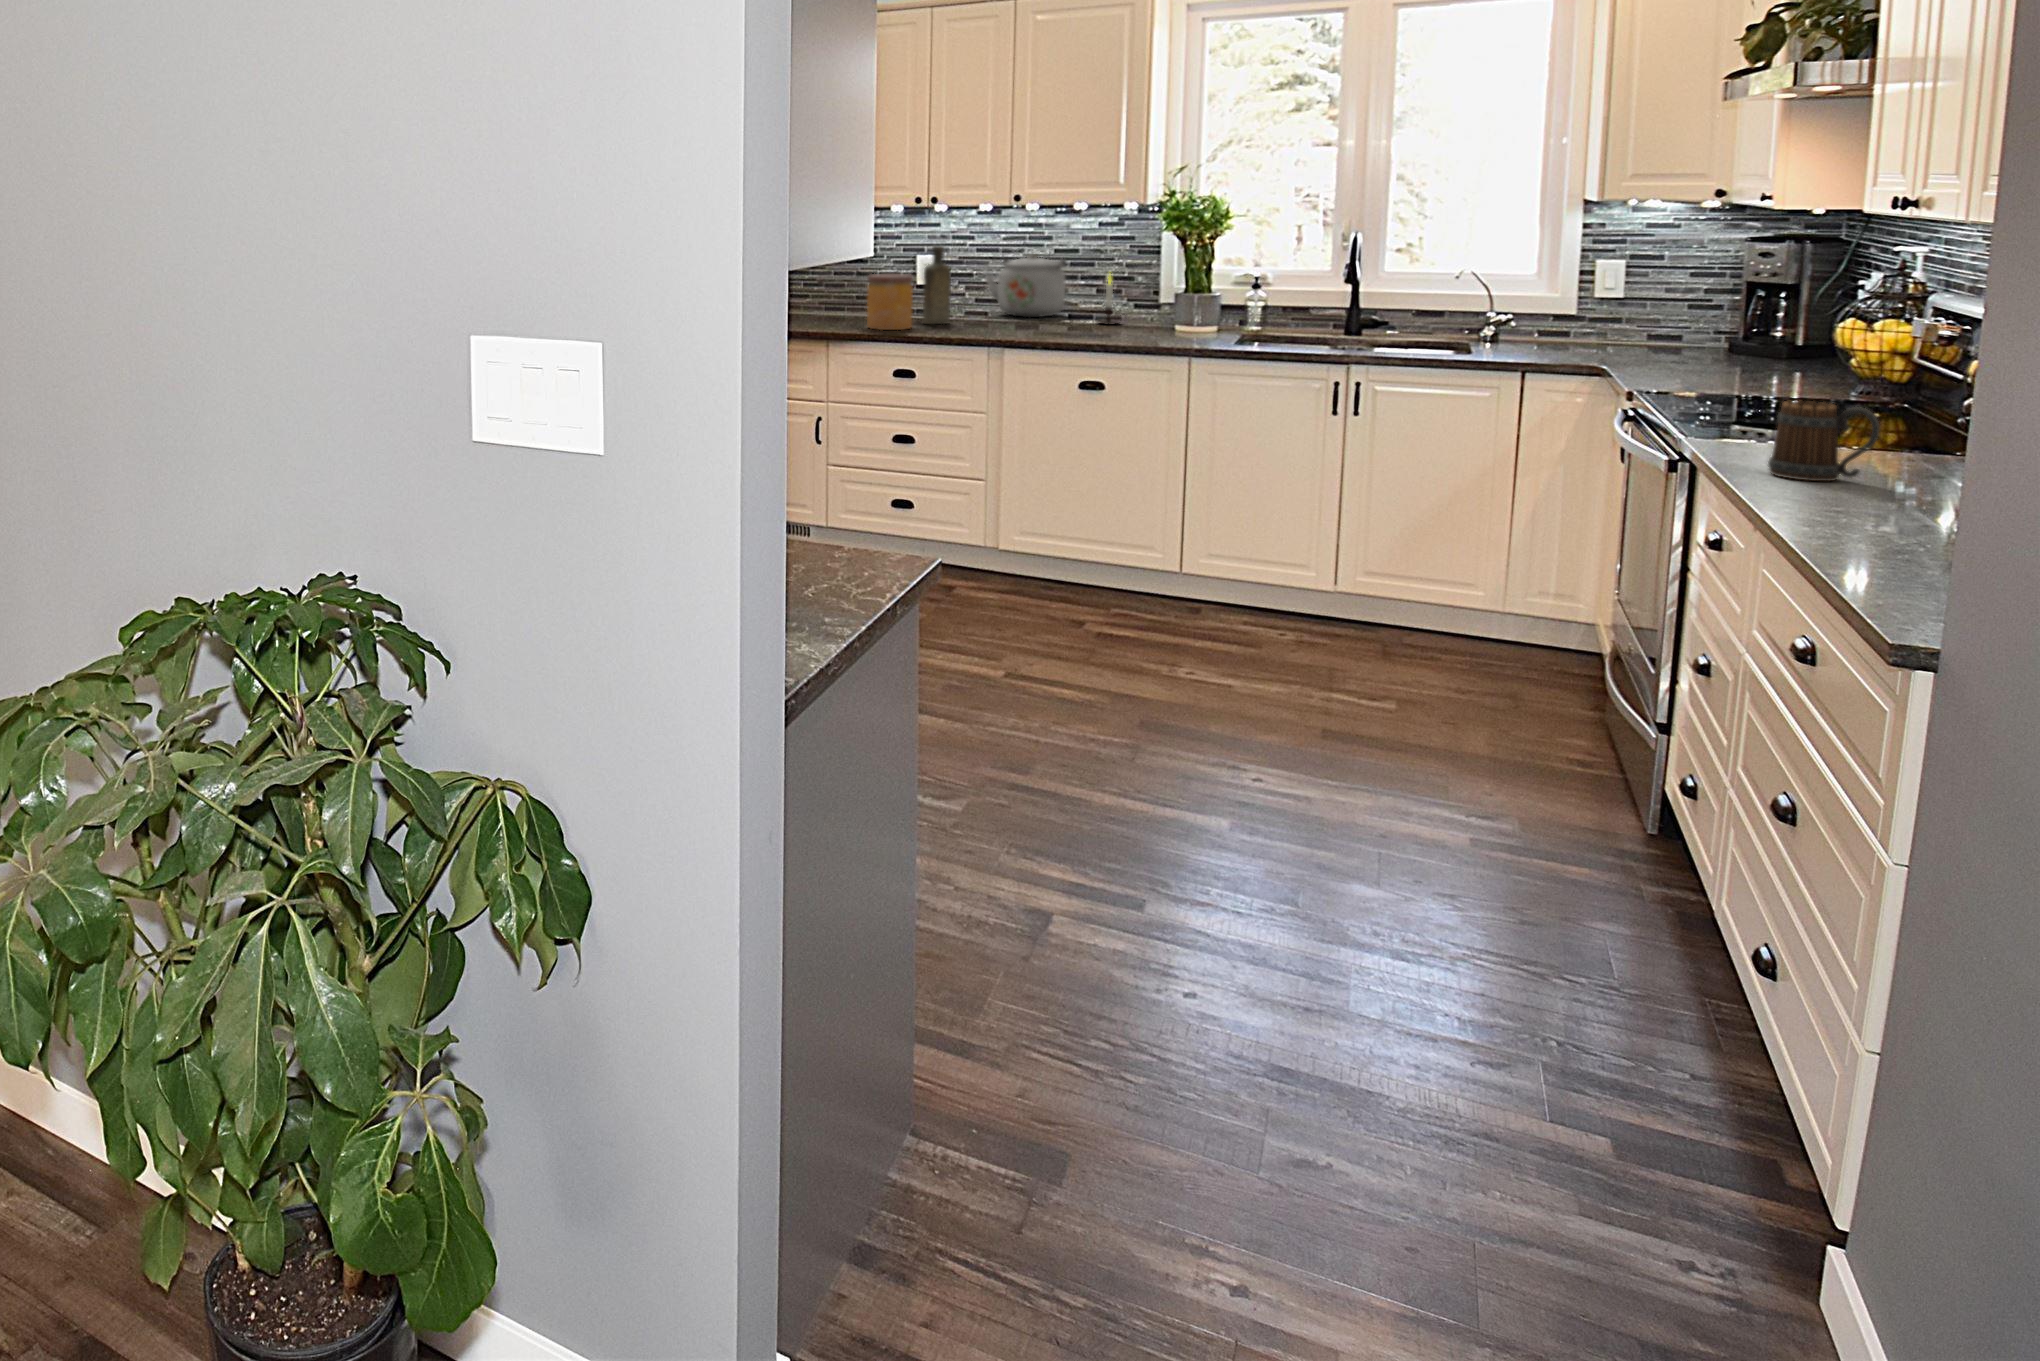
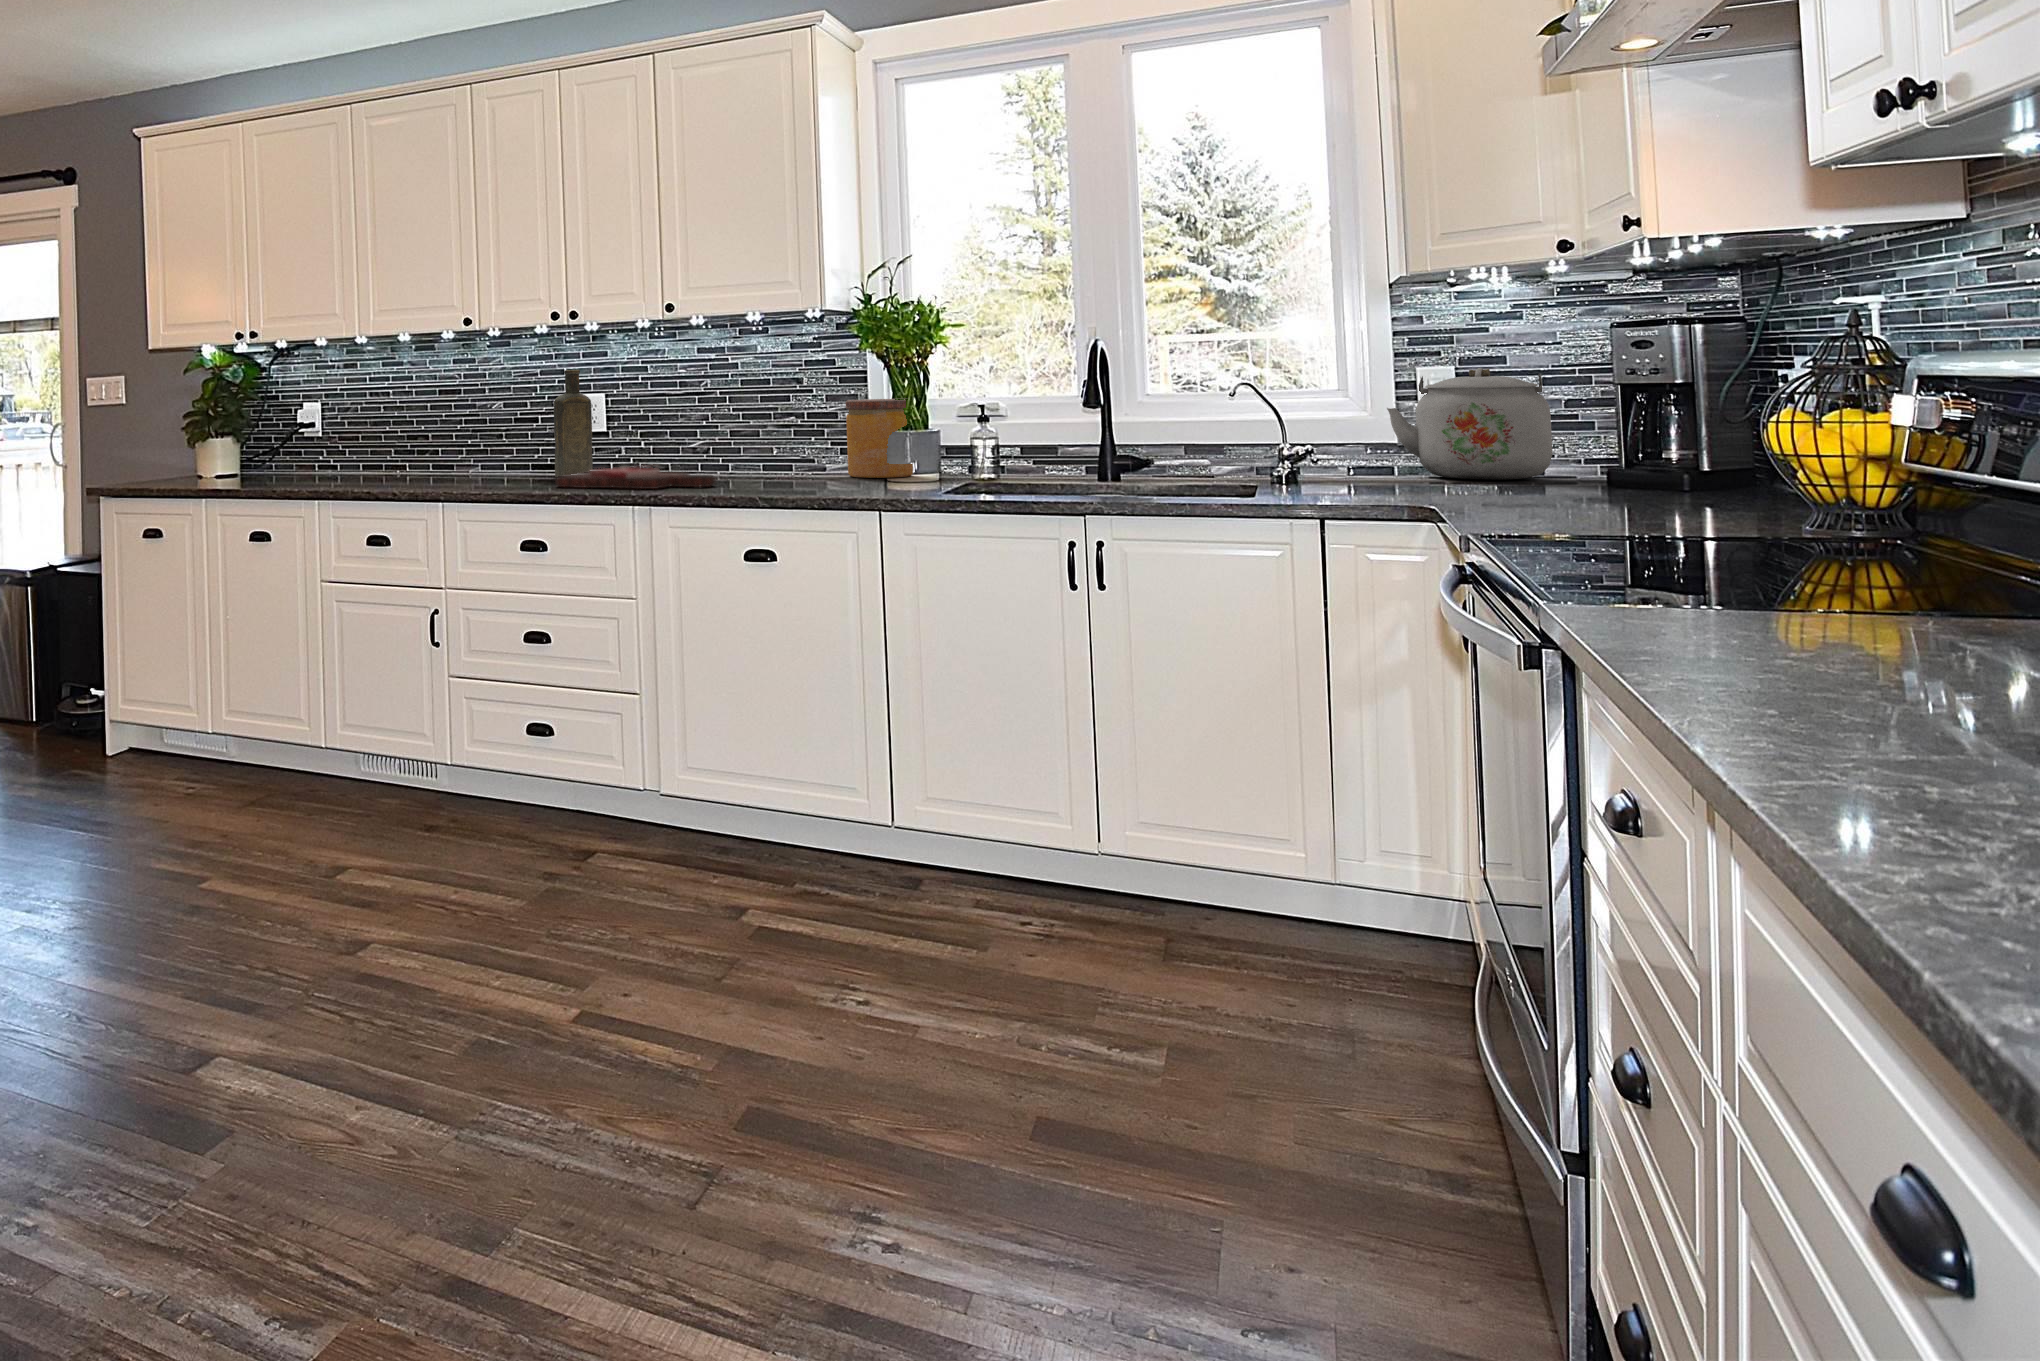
kettle: present [987,254,1066,317] -> present [1387,368,1552,480]
jar: present [867,274,913,330] -> present [846,399,913,478]
candle: present [1098,277,1121,324] -> none [784,400,825,474]
cutting board: none [941,319,1063,338] -> present [556,464,716,489]
mug: present [1768,400,1879,481] -> none [1708,511,1927,681]

